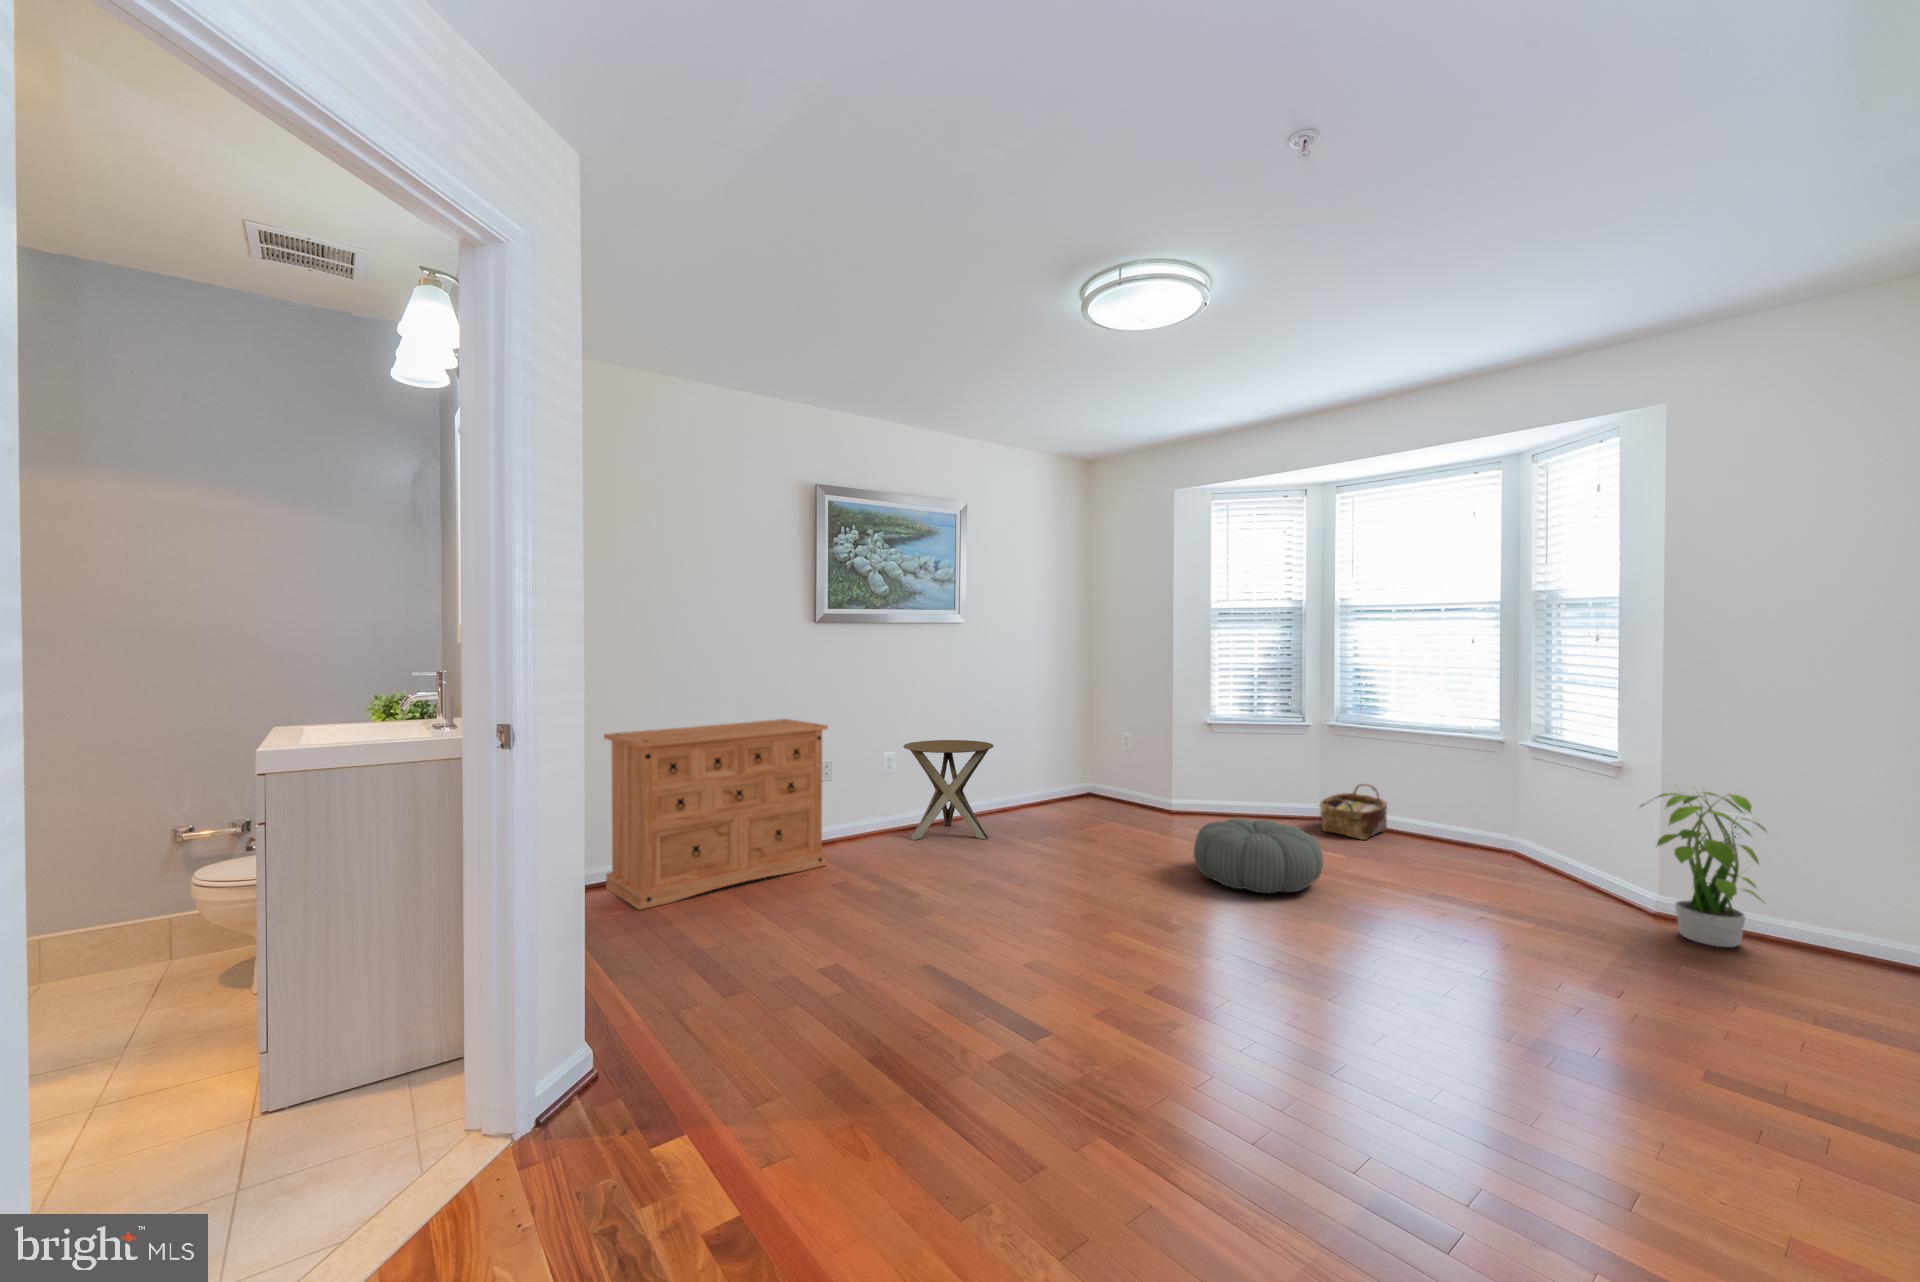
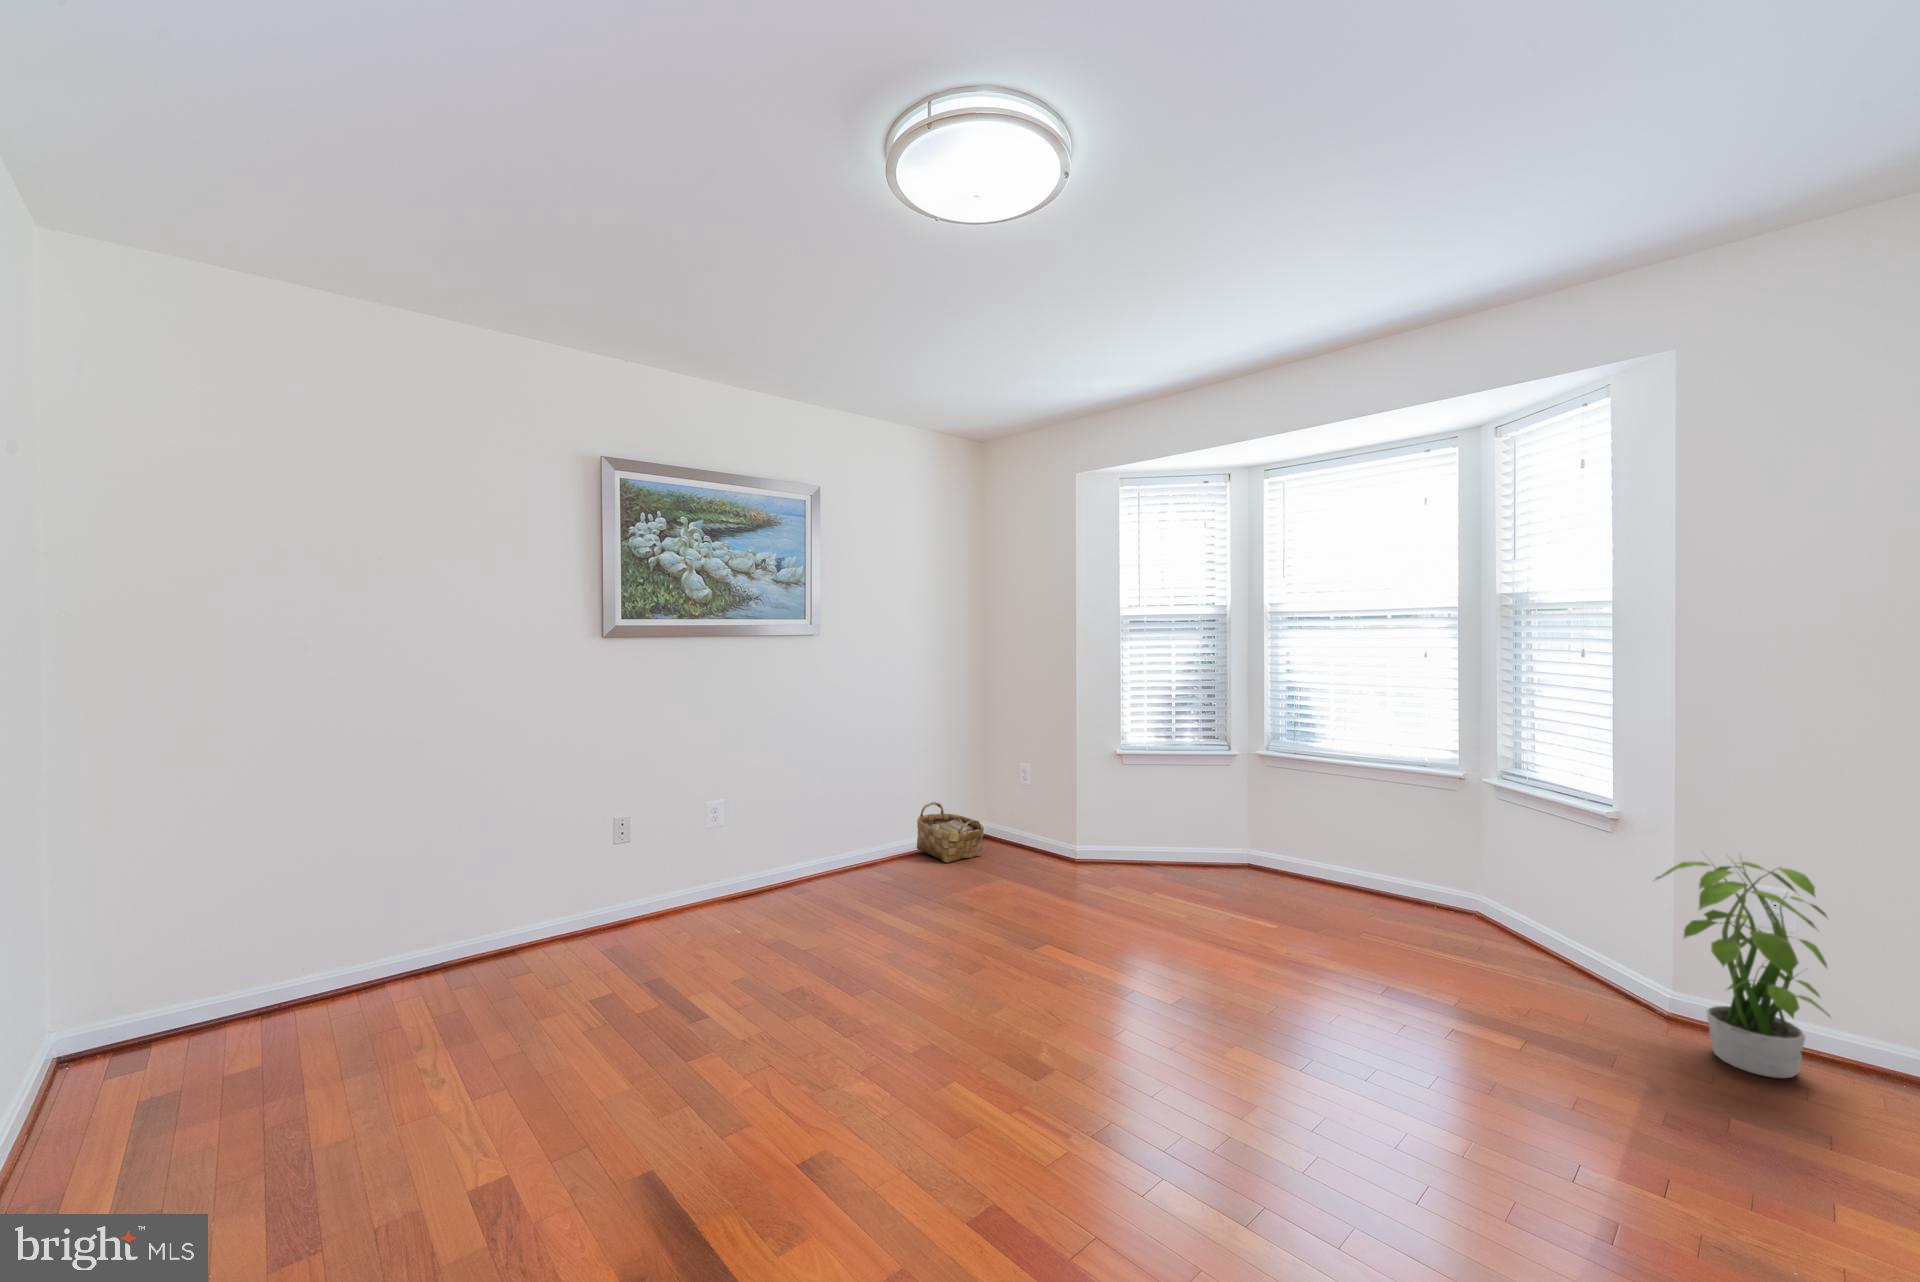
dresser: present [604,719,828,910] -> none [241,766,599,1070]
side table: present [903,740,994,840] -> none [729,782,846,917]
woven basket: present [1320,784,1387,840] -> present [917,802,984,863]
pouf: present [1194,819,1323,893] -> none [1085,889,1250,999]

